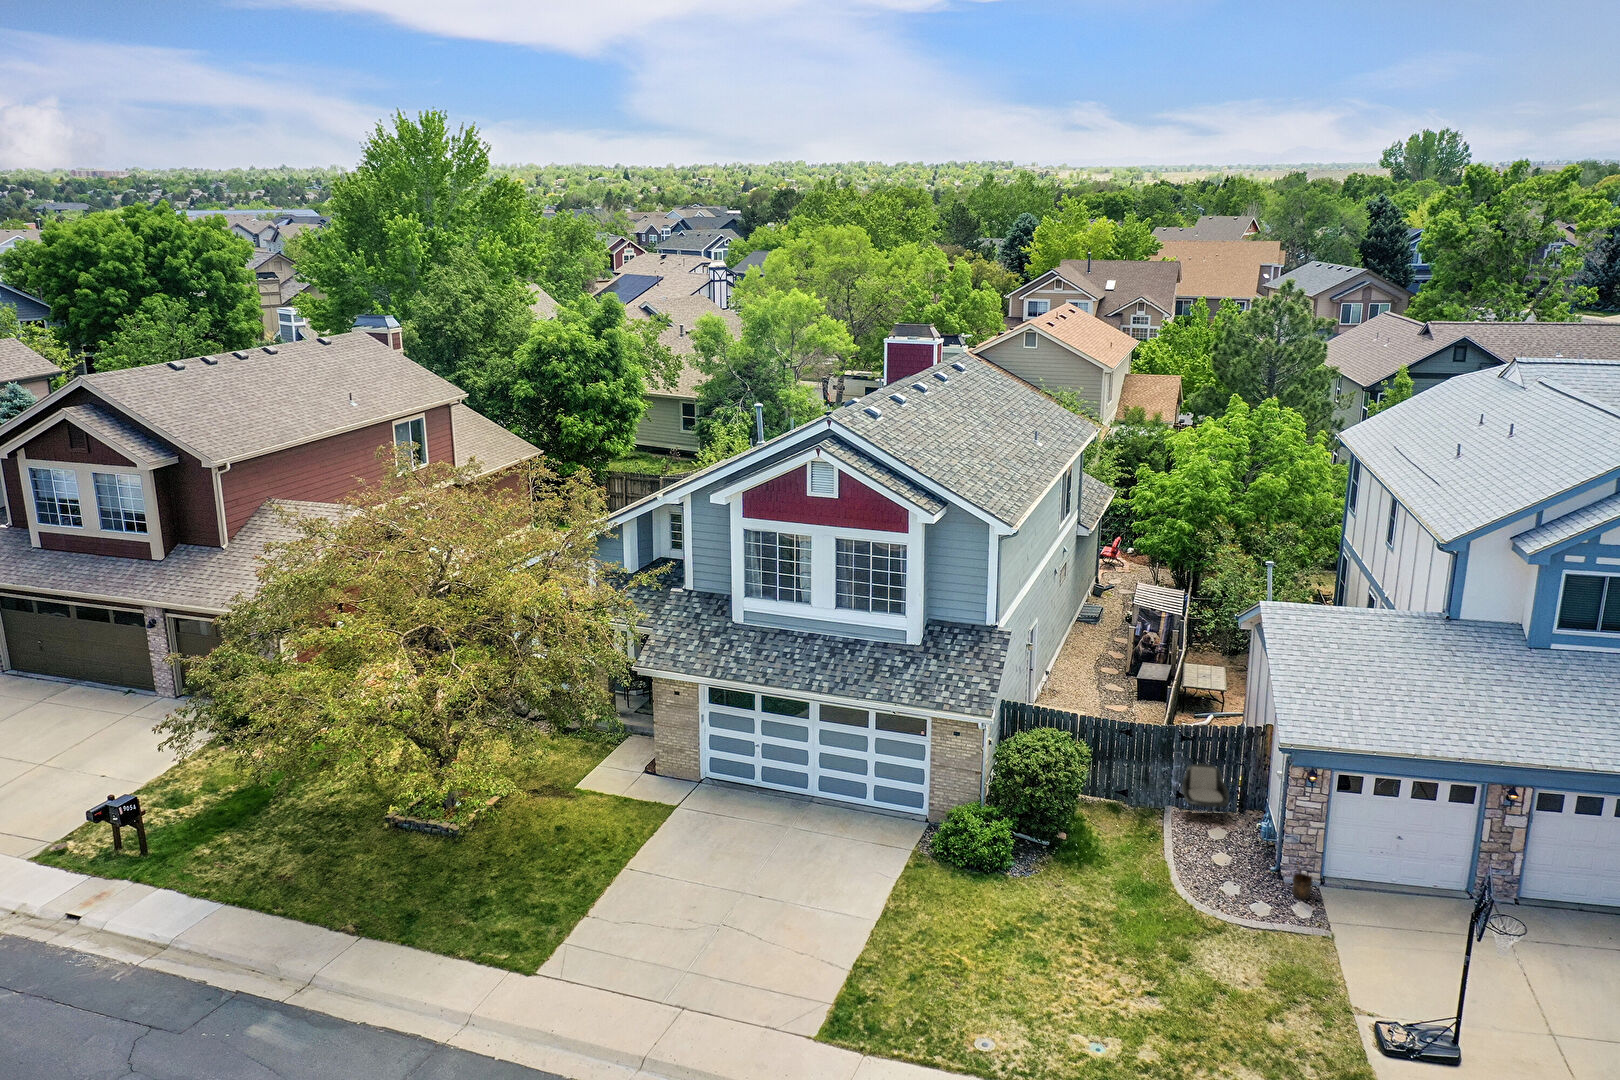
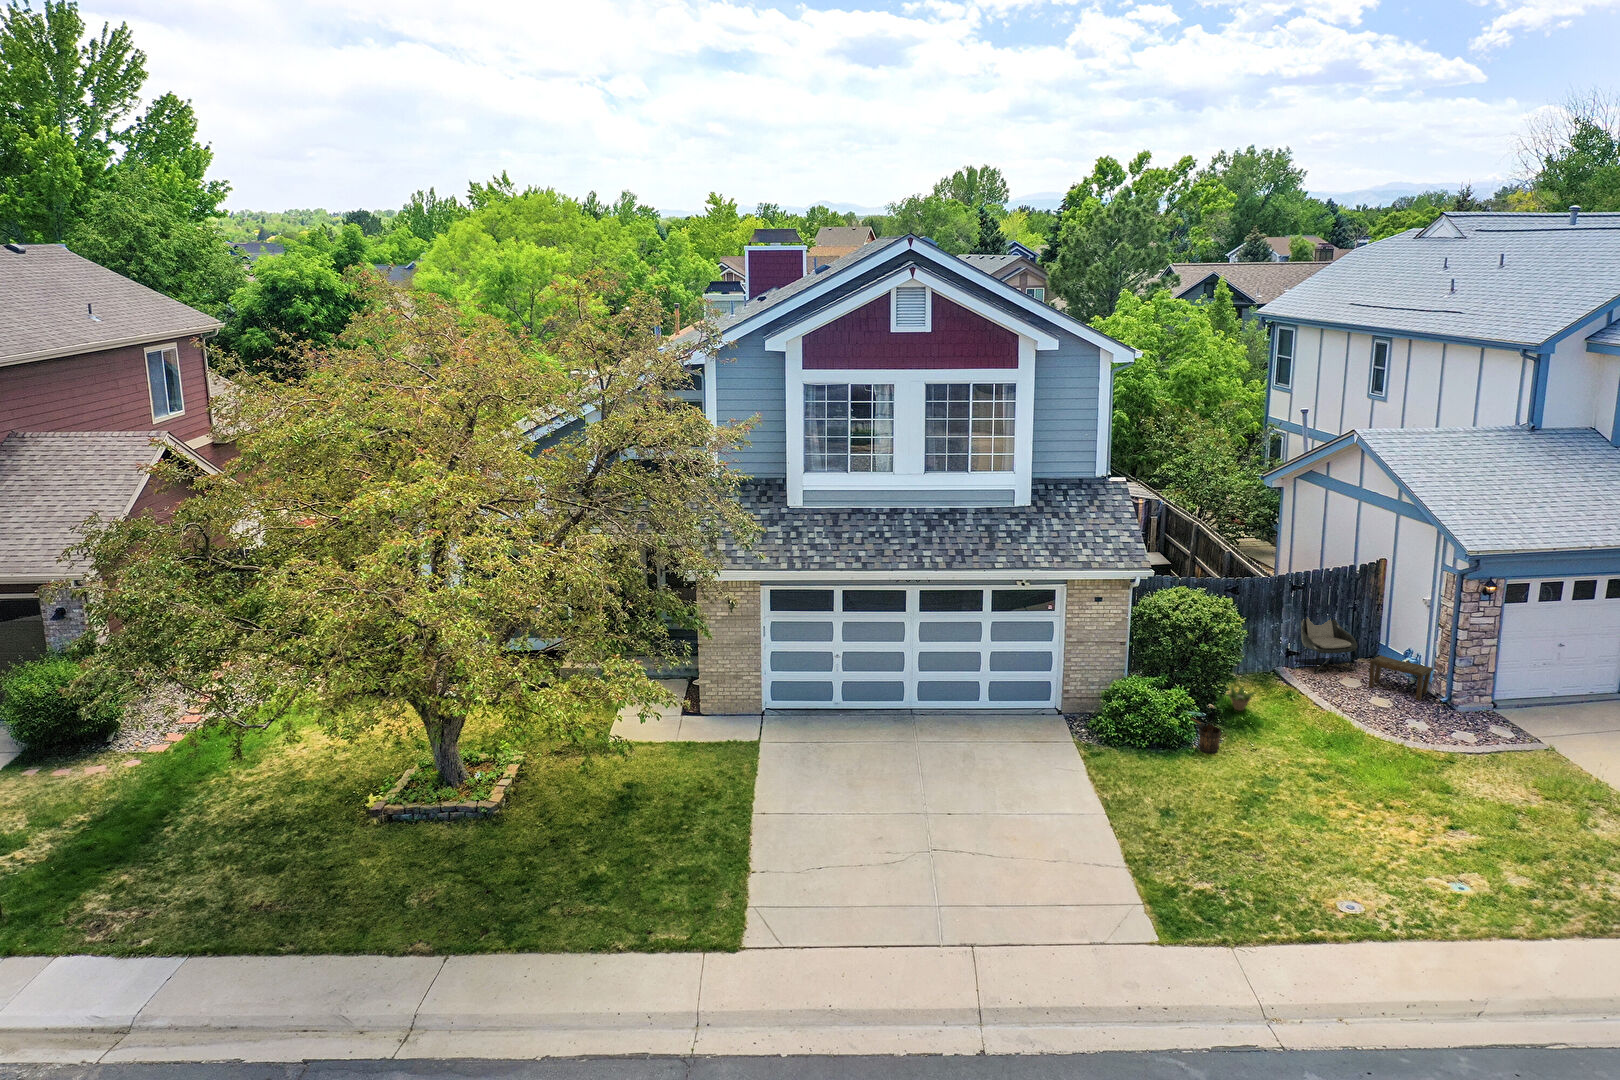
bench: none [1224,816,1276,865] -> present [1369,655,1433,700]
decorative plant: none [1066,822,1099,847] -> present [1226,686,1256,711]
bucket: present [1292,868,1313,899] -> present [1191,718,1221,753]

